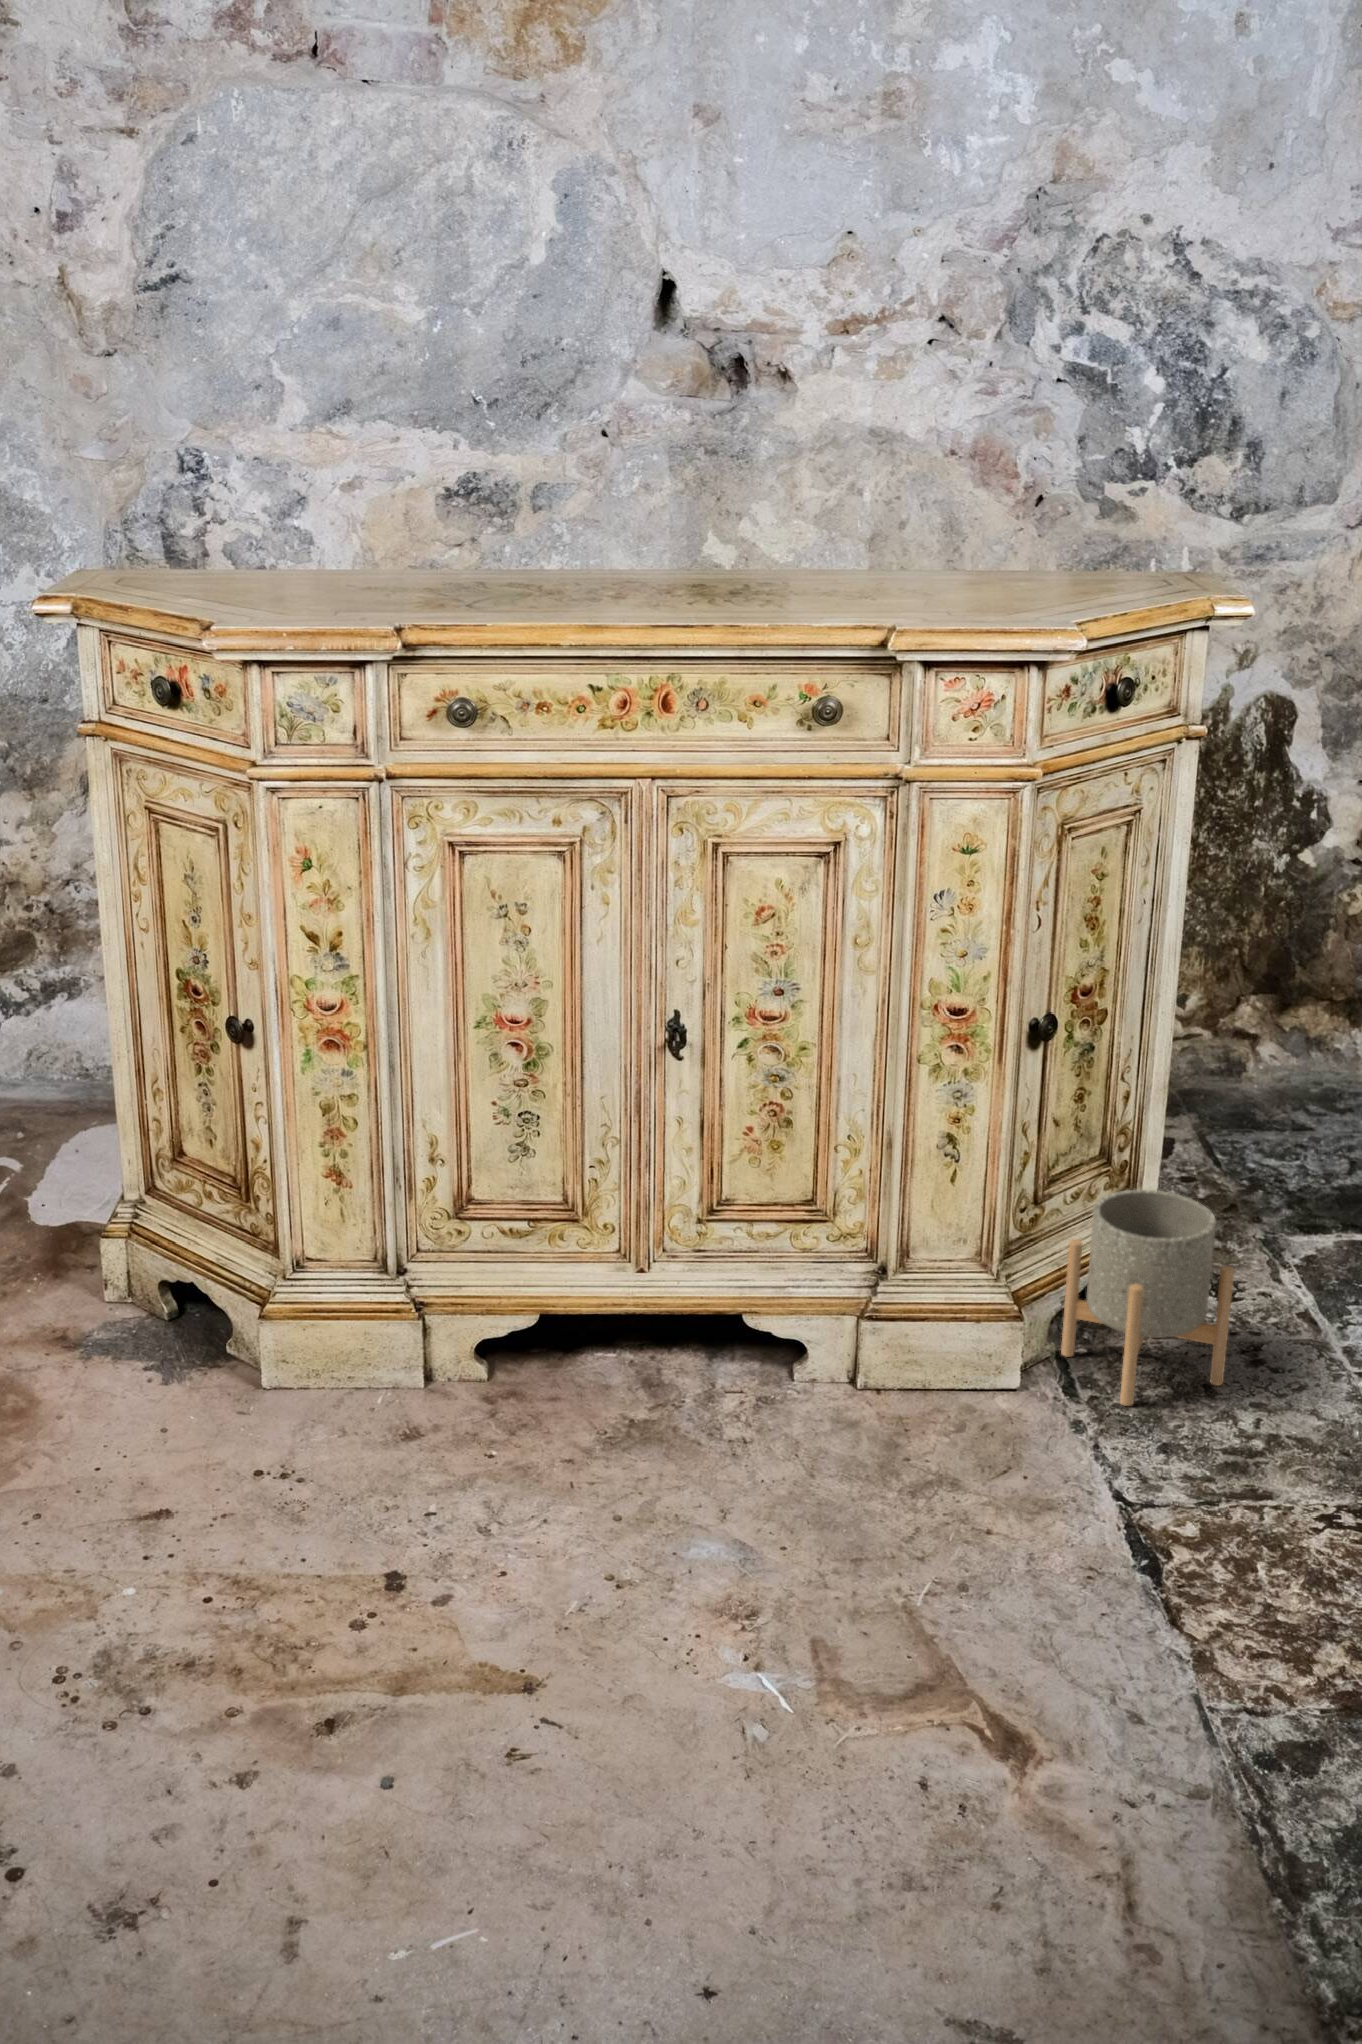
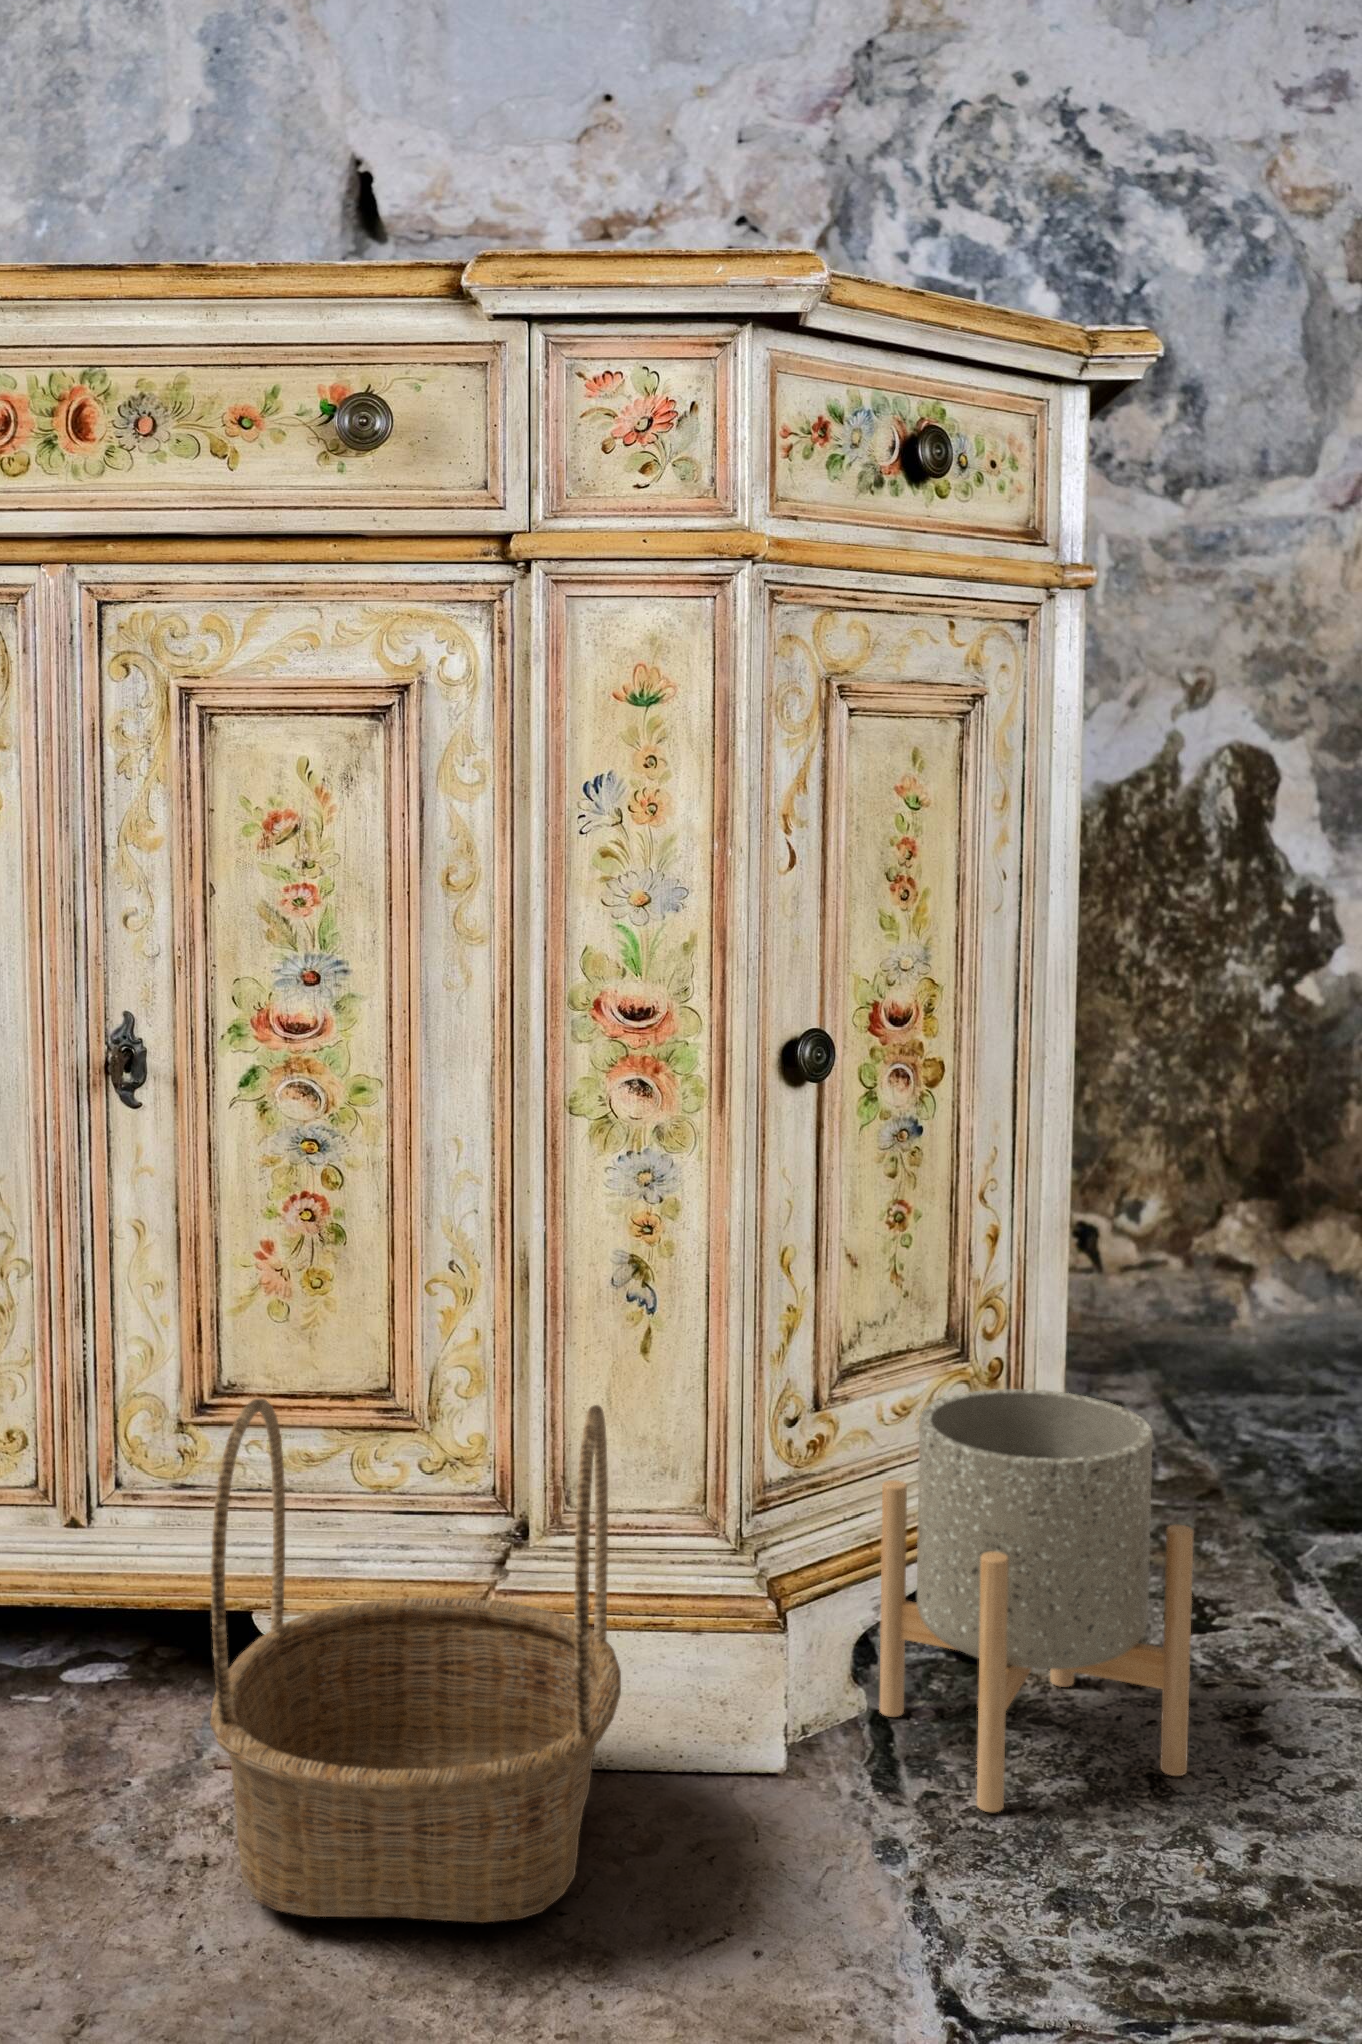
basket: none [757,1220,957,1463] -> present [210,1399,621,1923]

